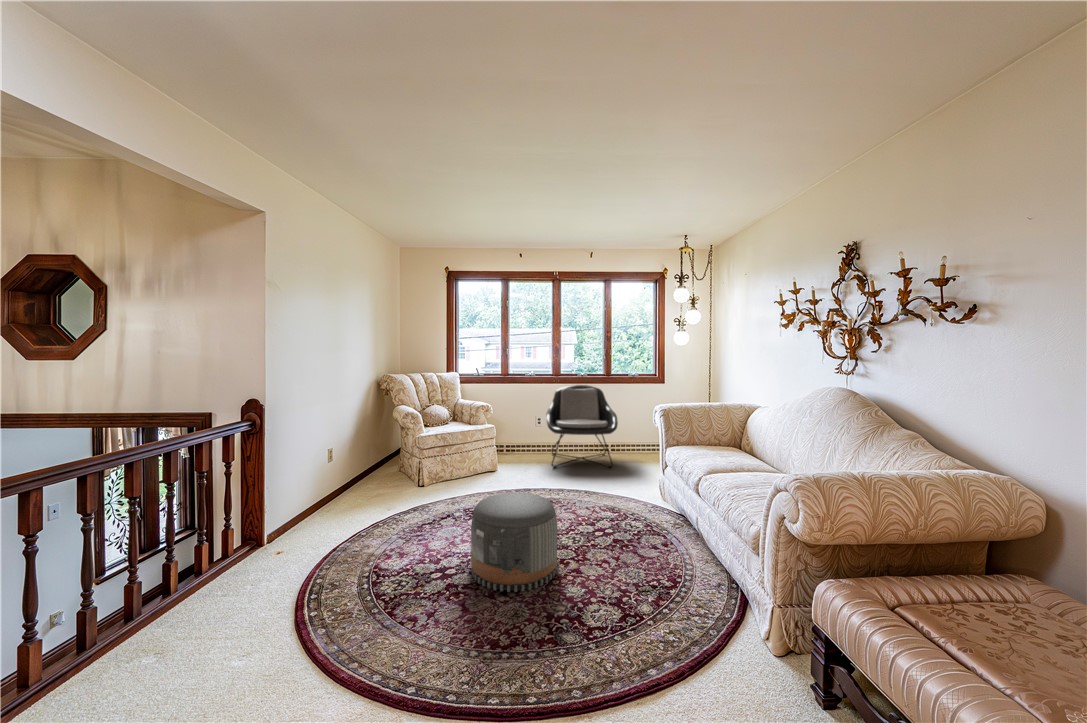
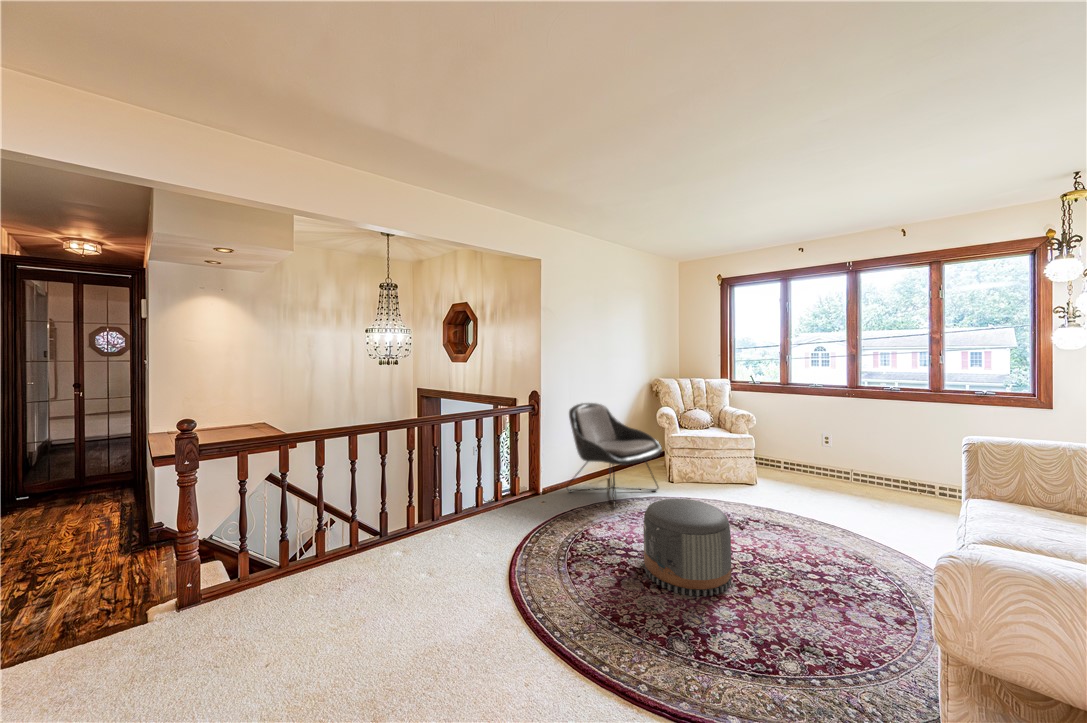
lounge chair: present [546,385,618,468] -> present [566,403,662,507]

